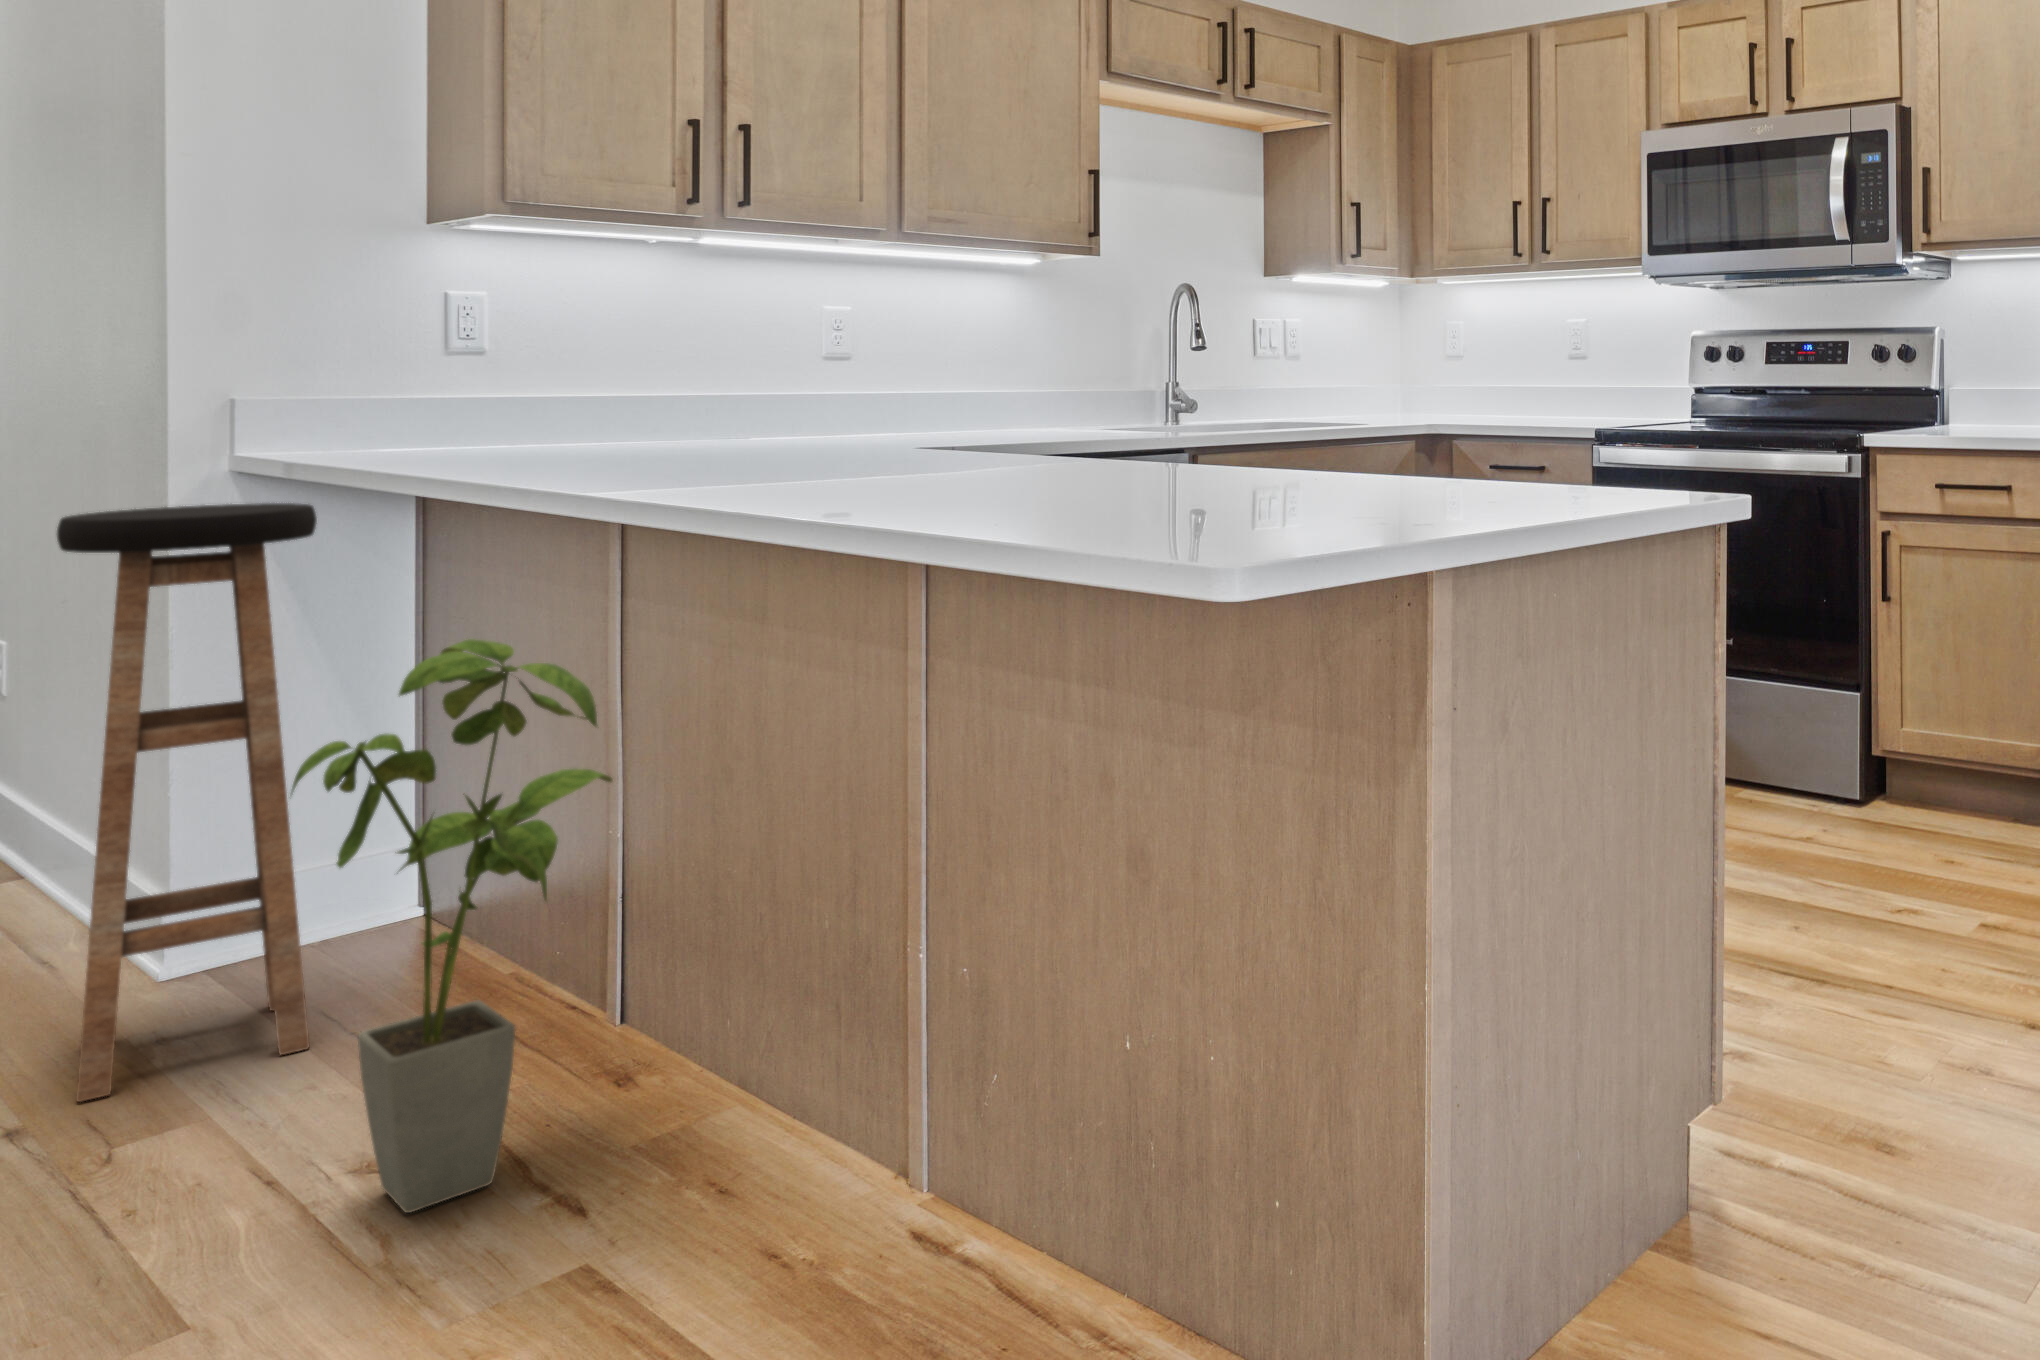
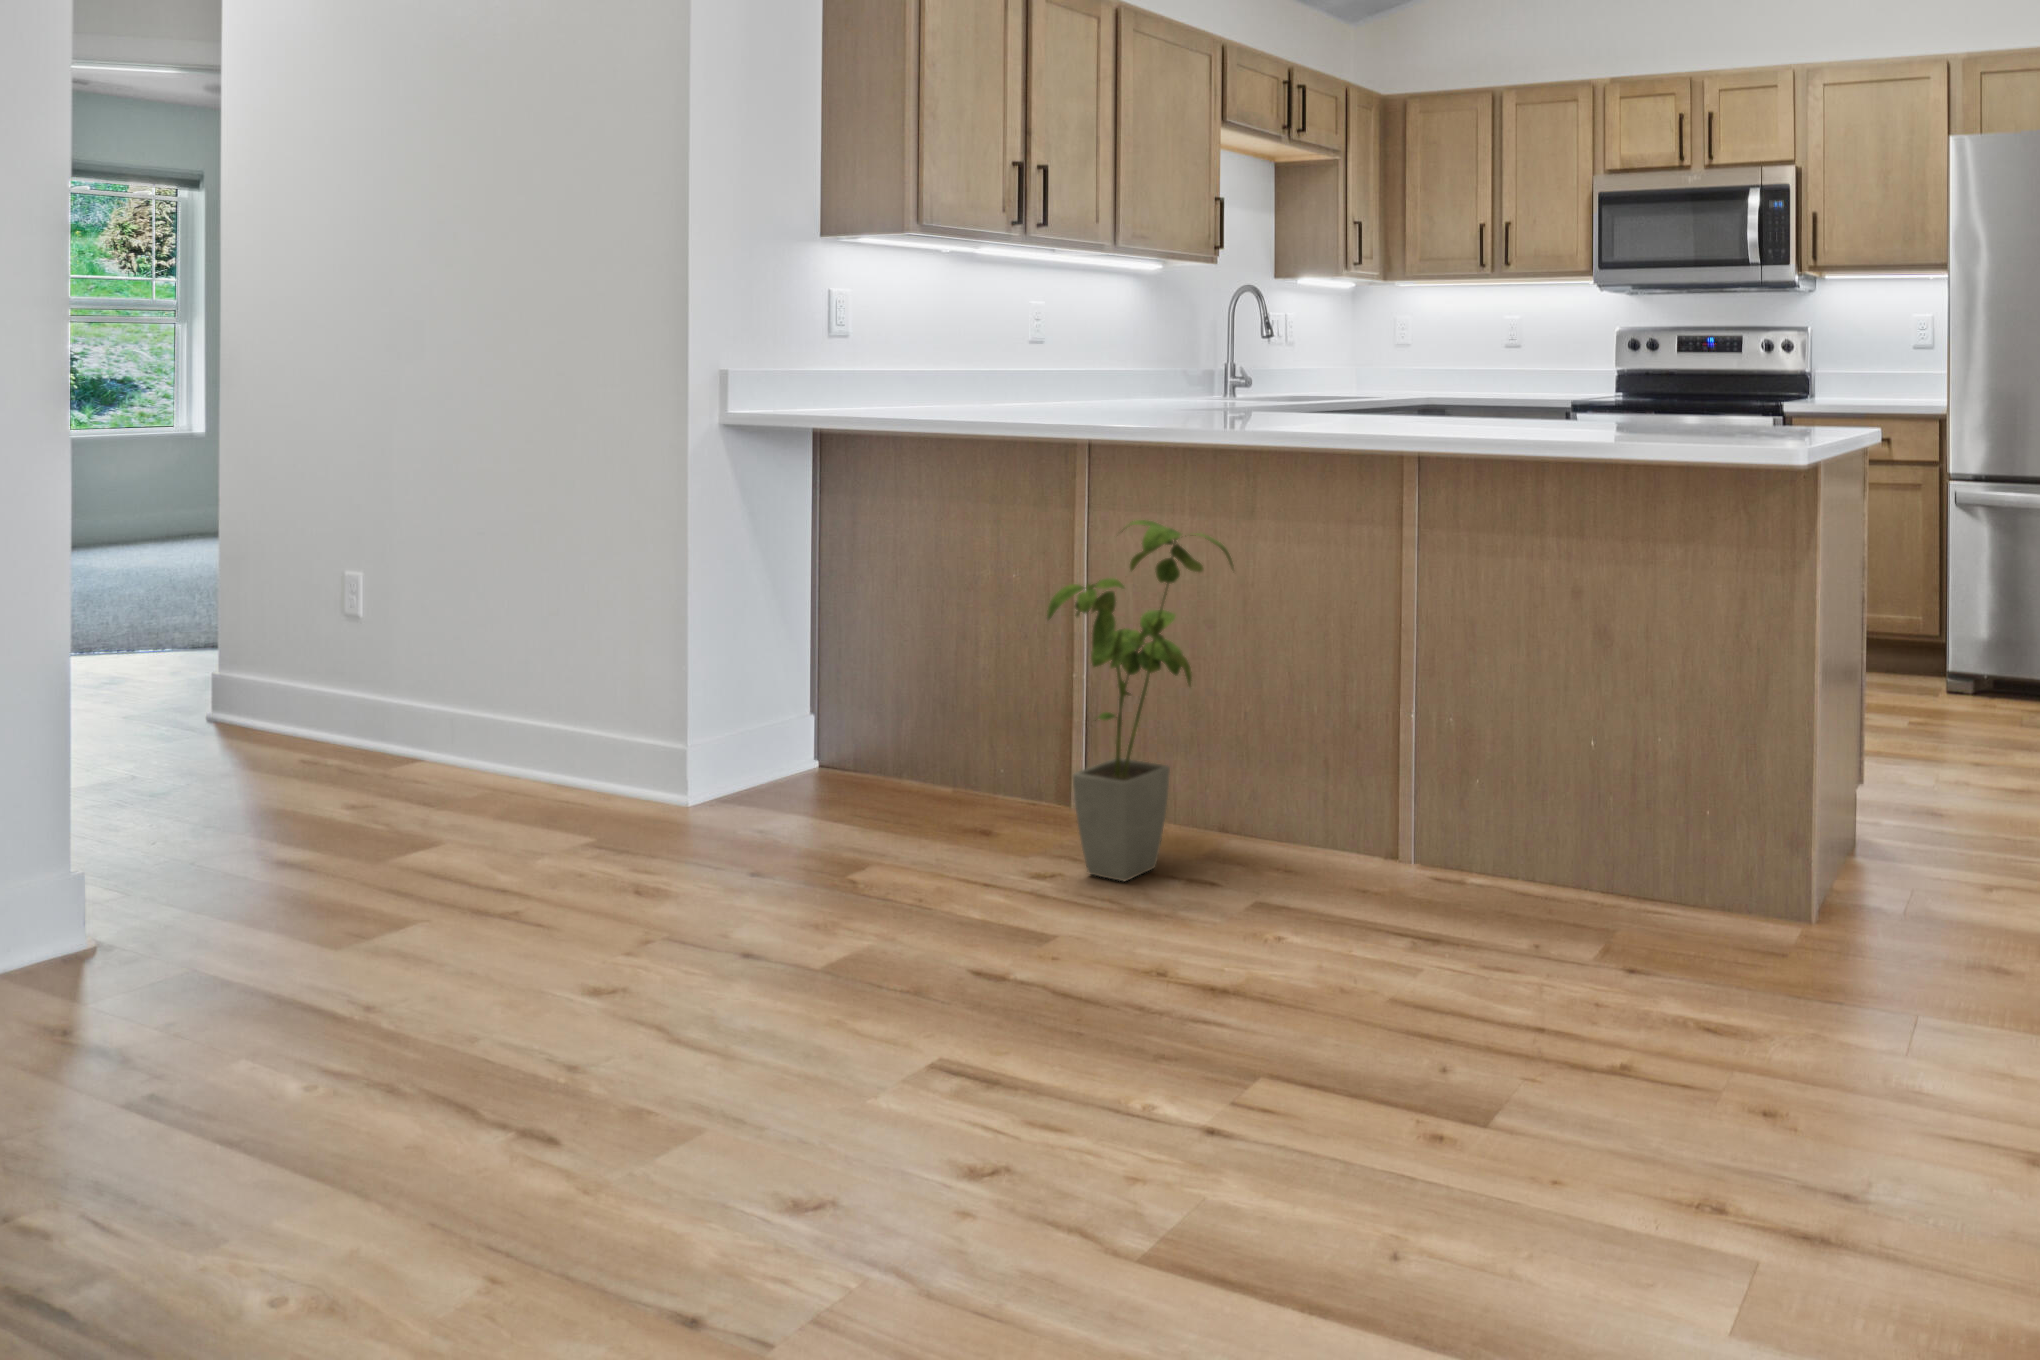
bar stool: present [57,503,317,1102] -> none [715,441,894,854]

